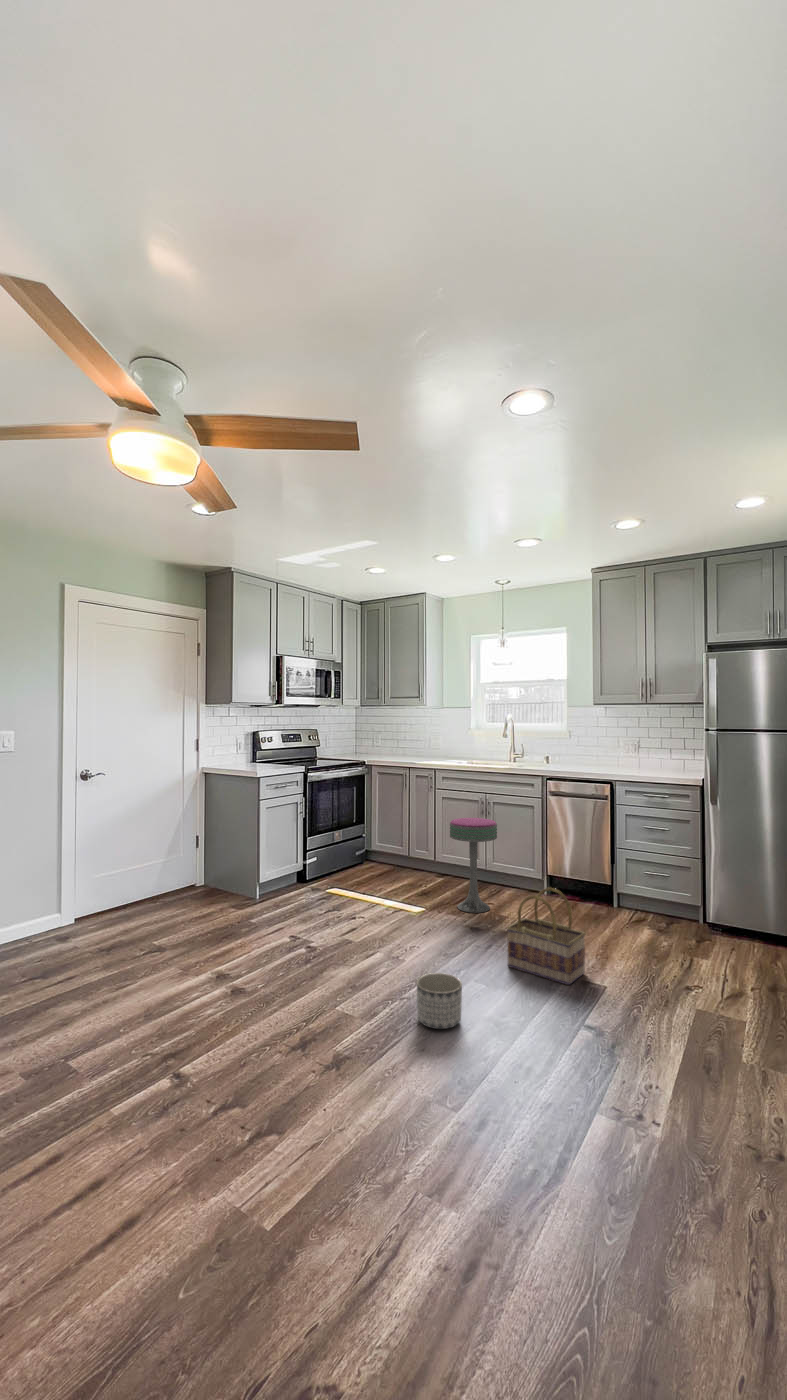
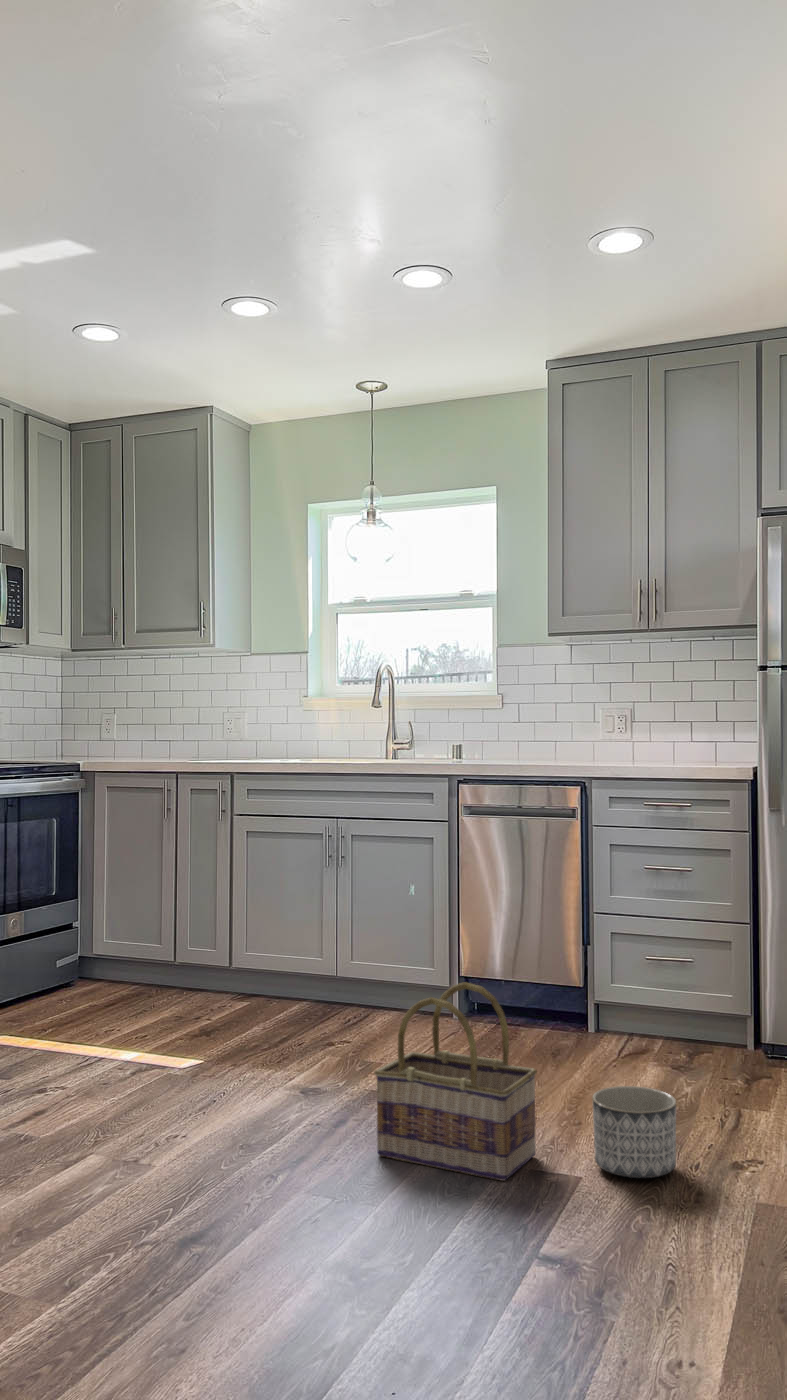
bar stool: present [450,818,497,913] -> none [258,864,357,1059]
planter: present [417,973,462,1029] -> present [592,1086,676,1178]

